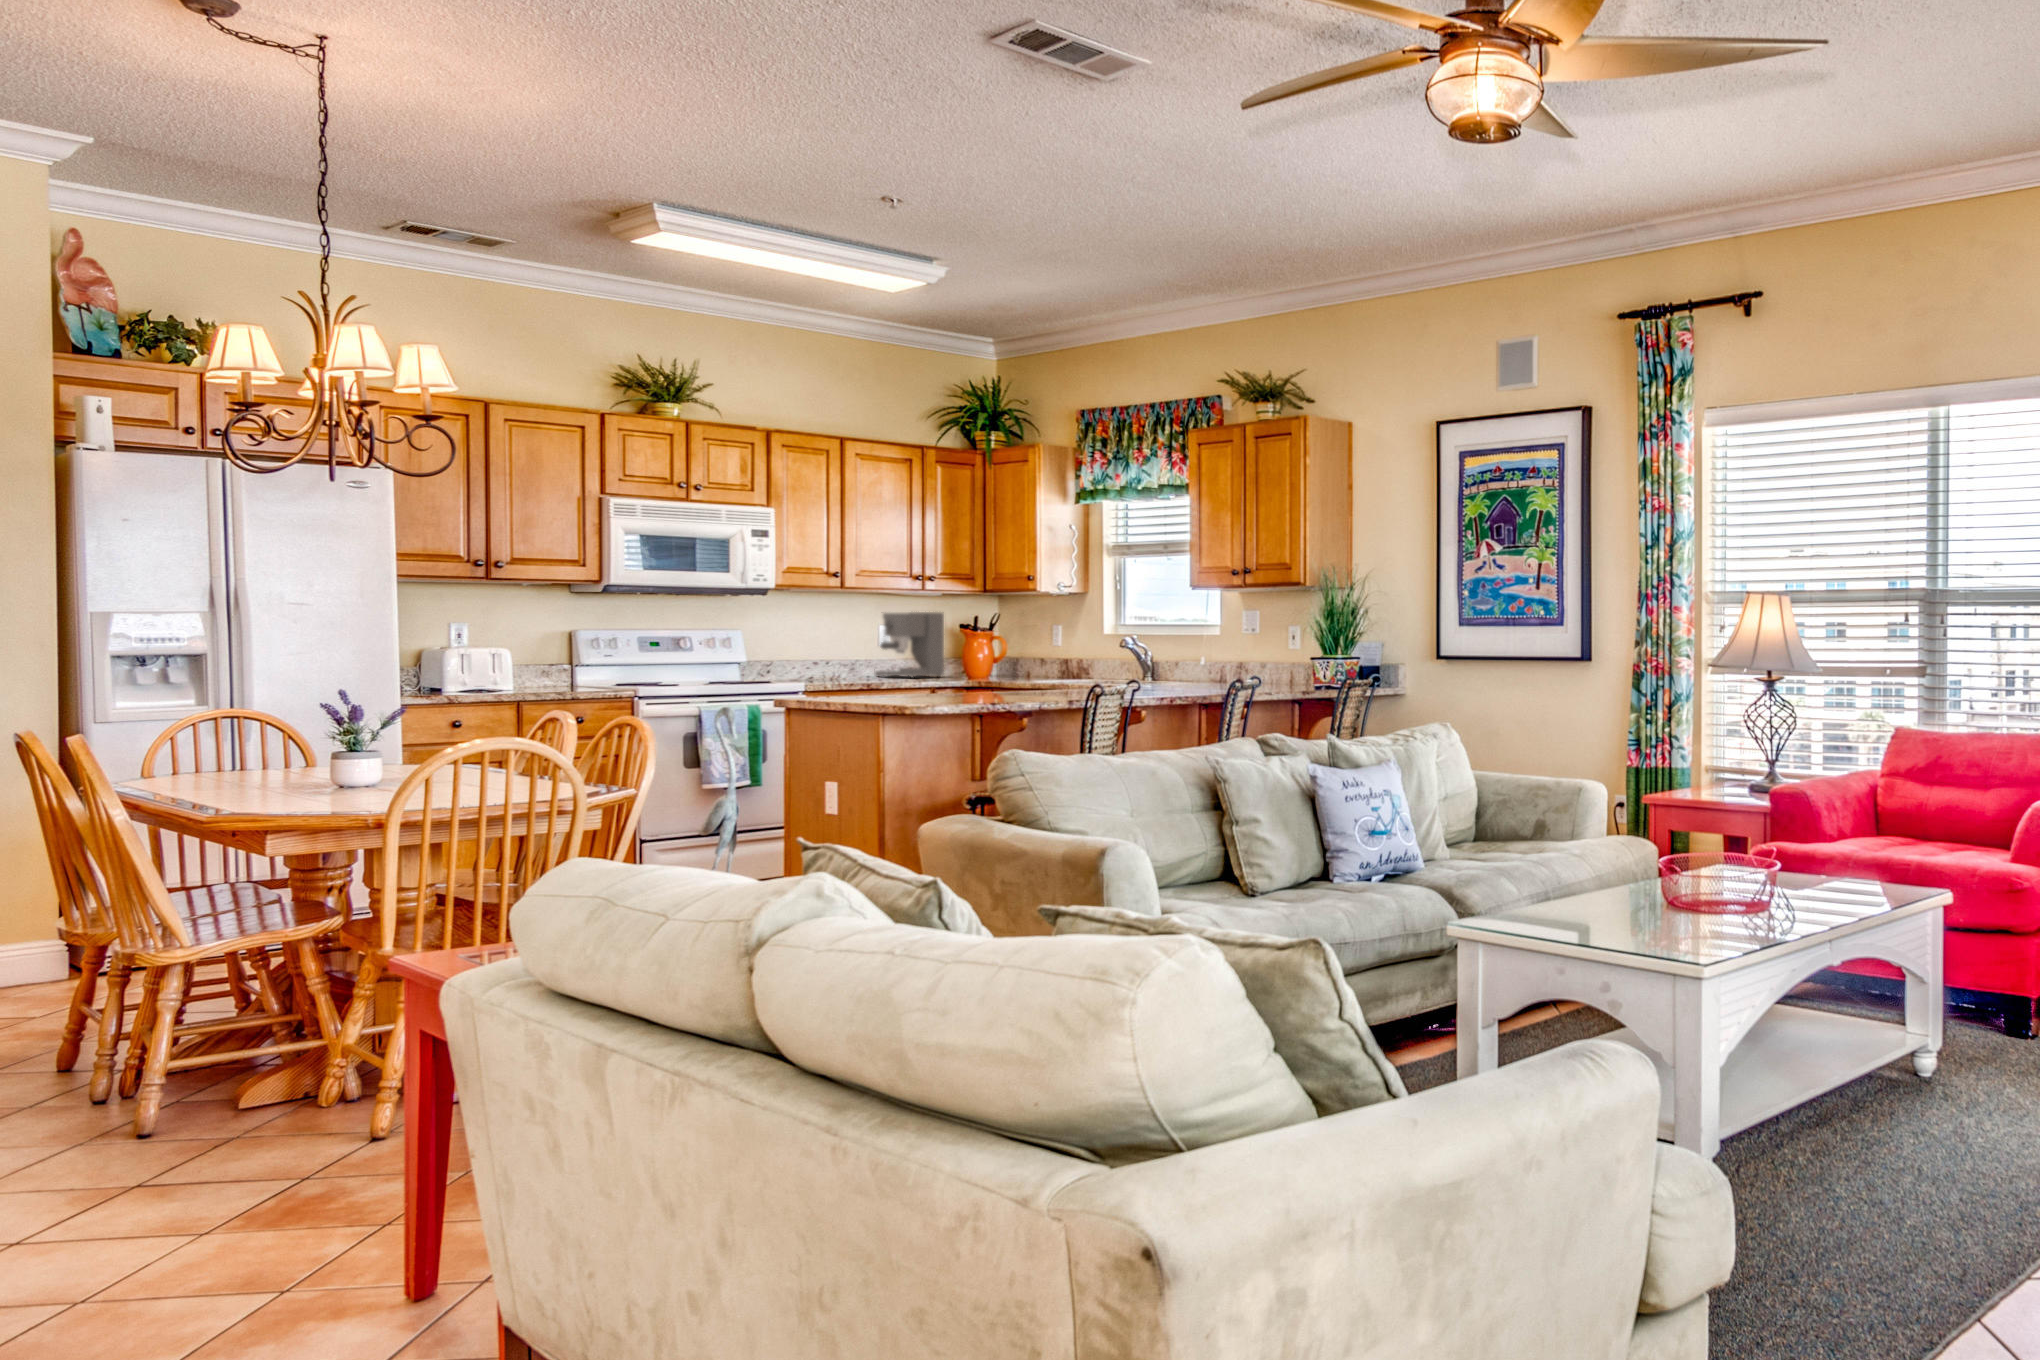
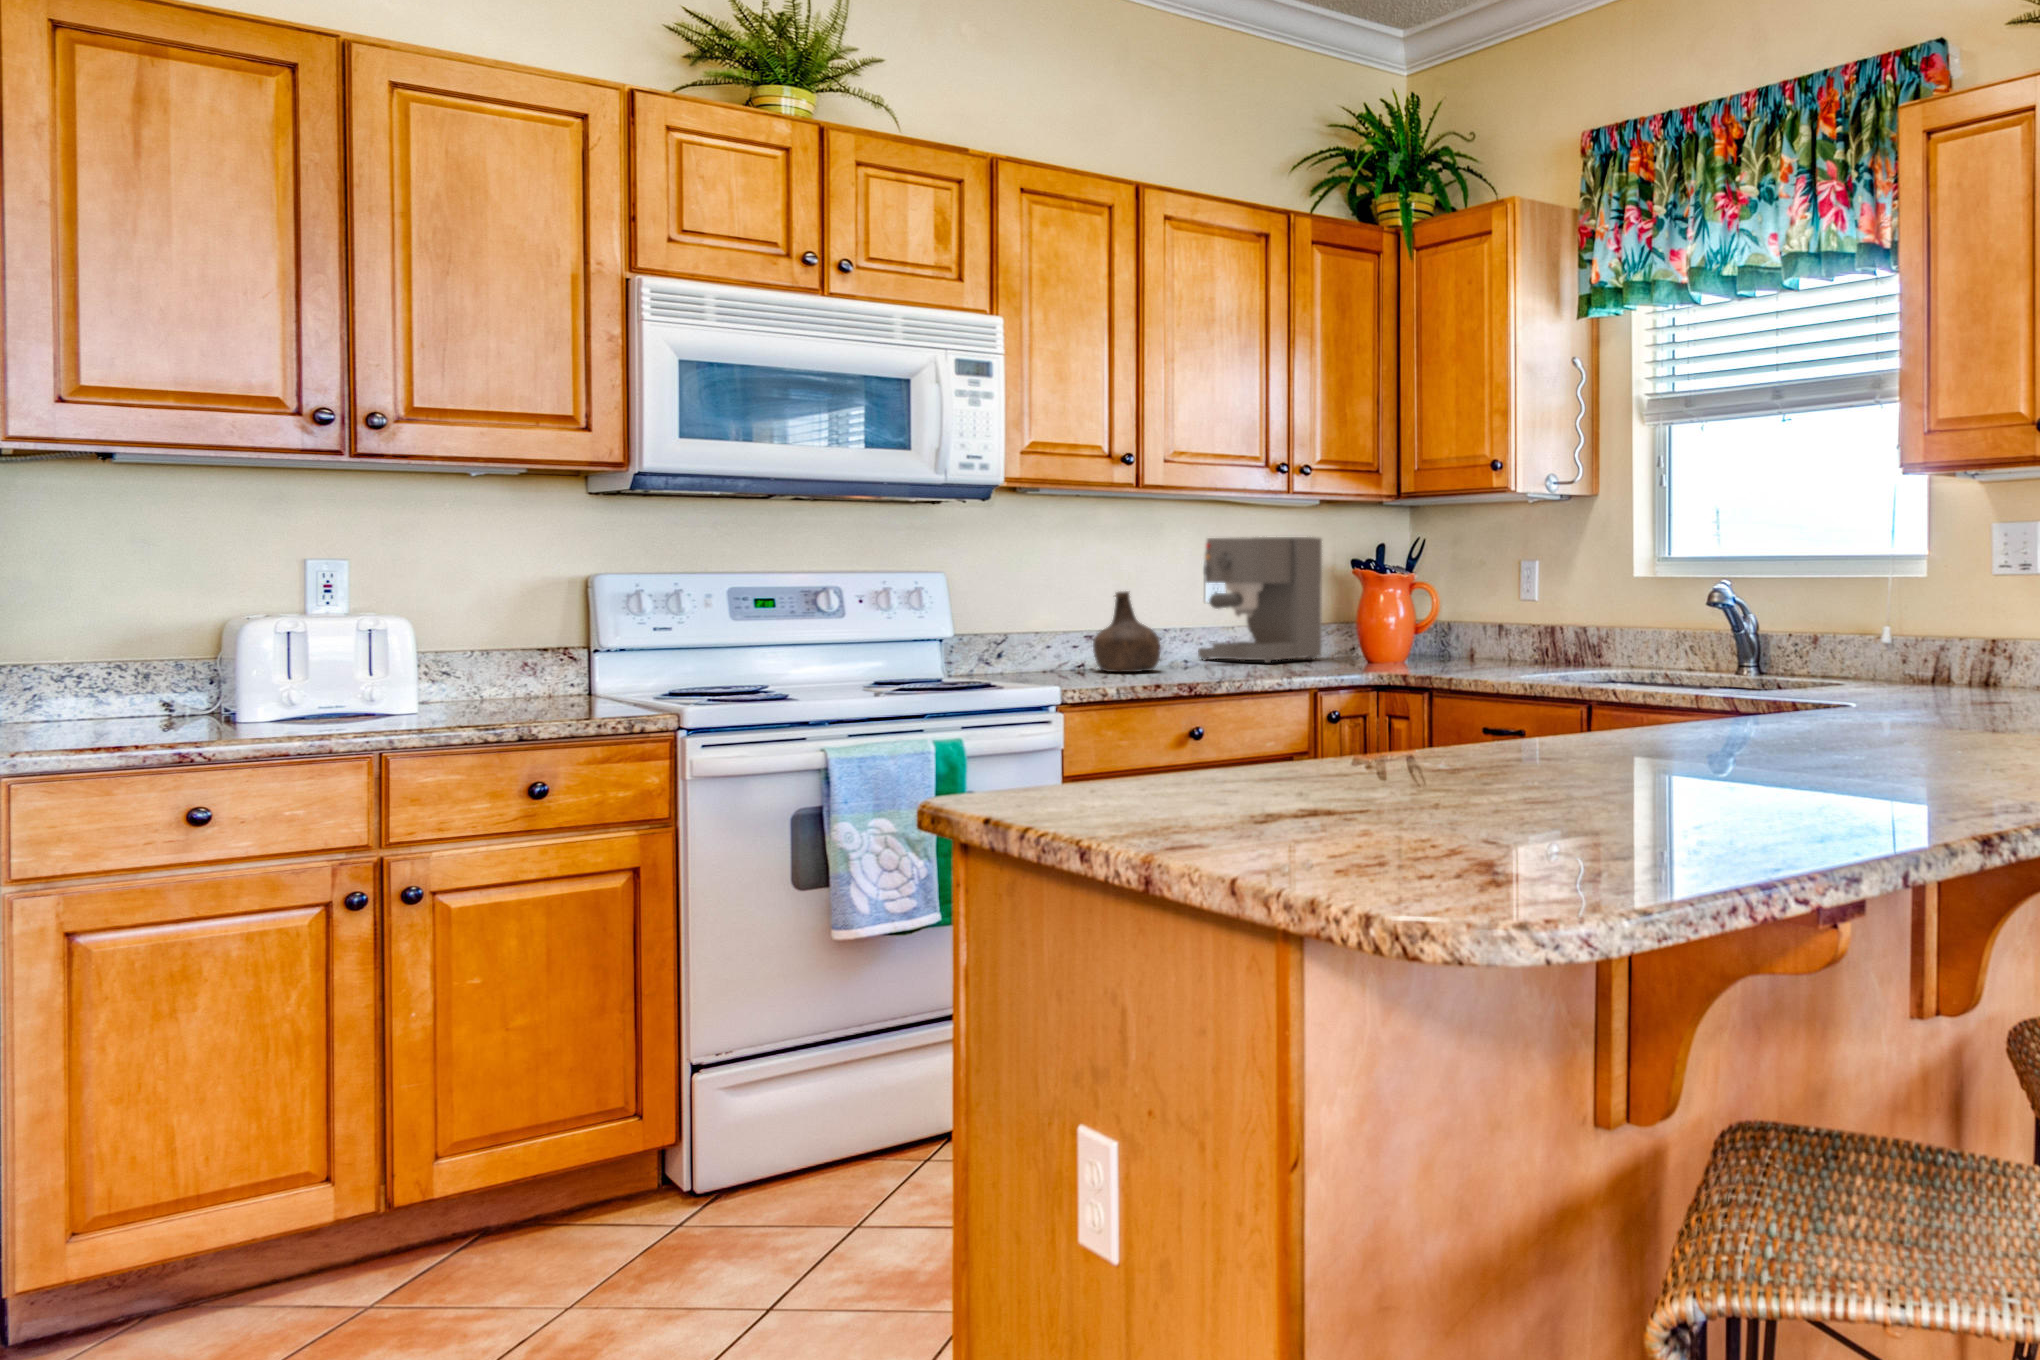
bottle: none [818,640,853,680] -> present [1093,591,1160,672]

